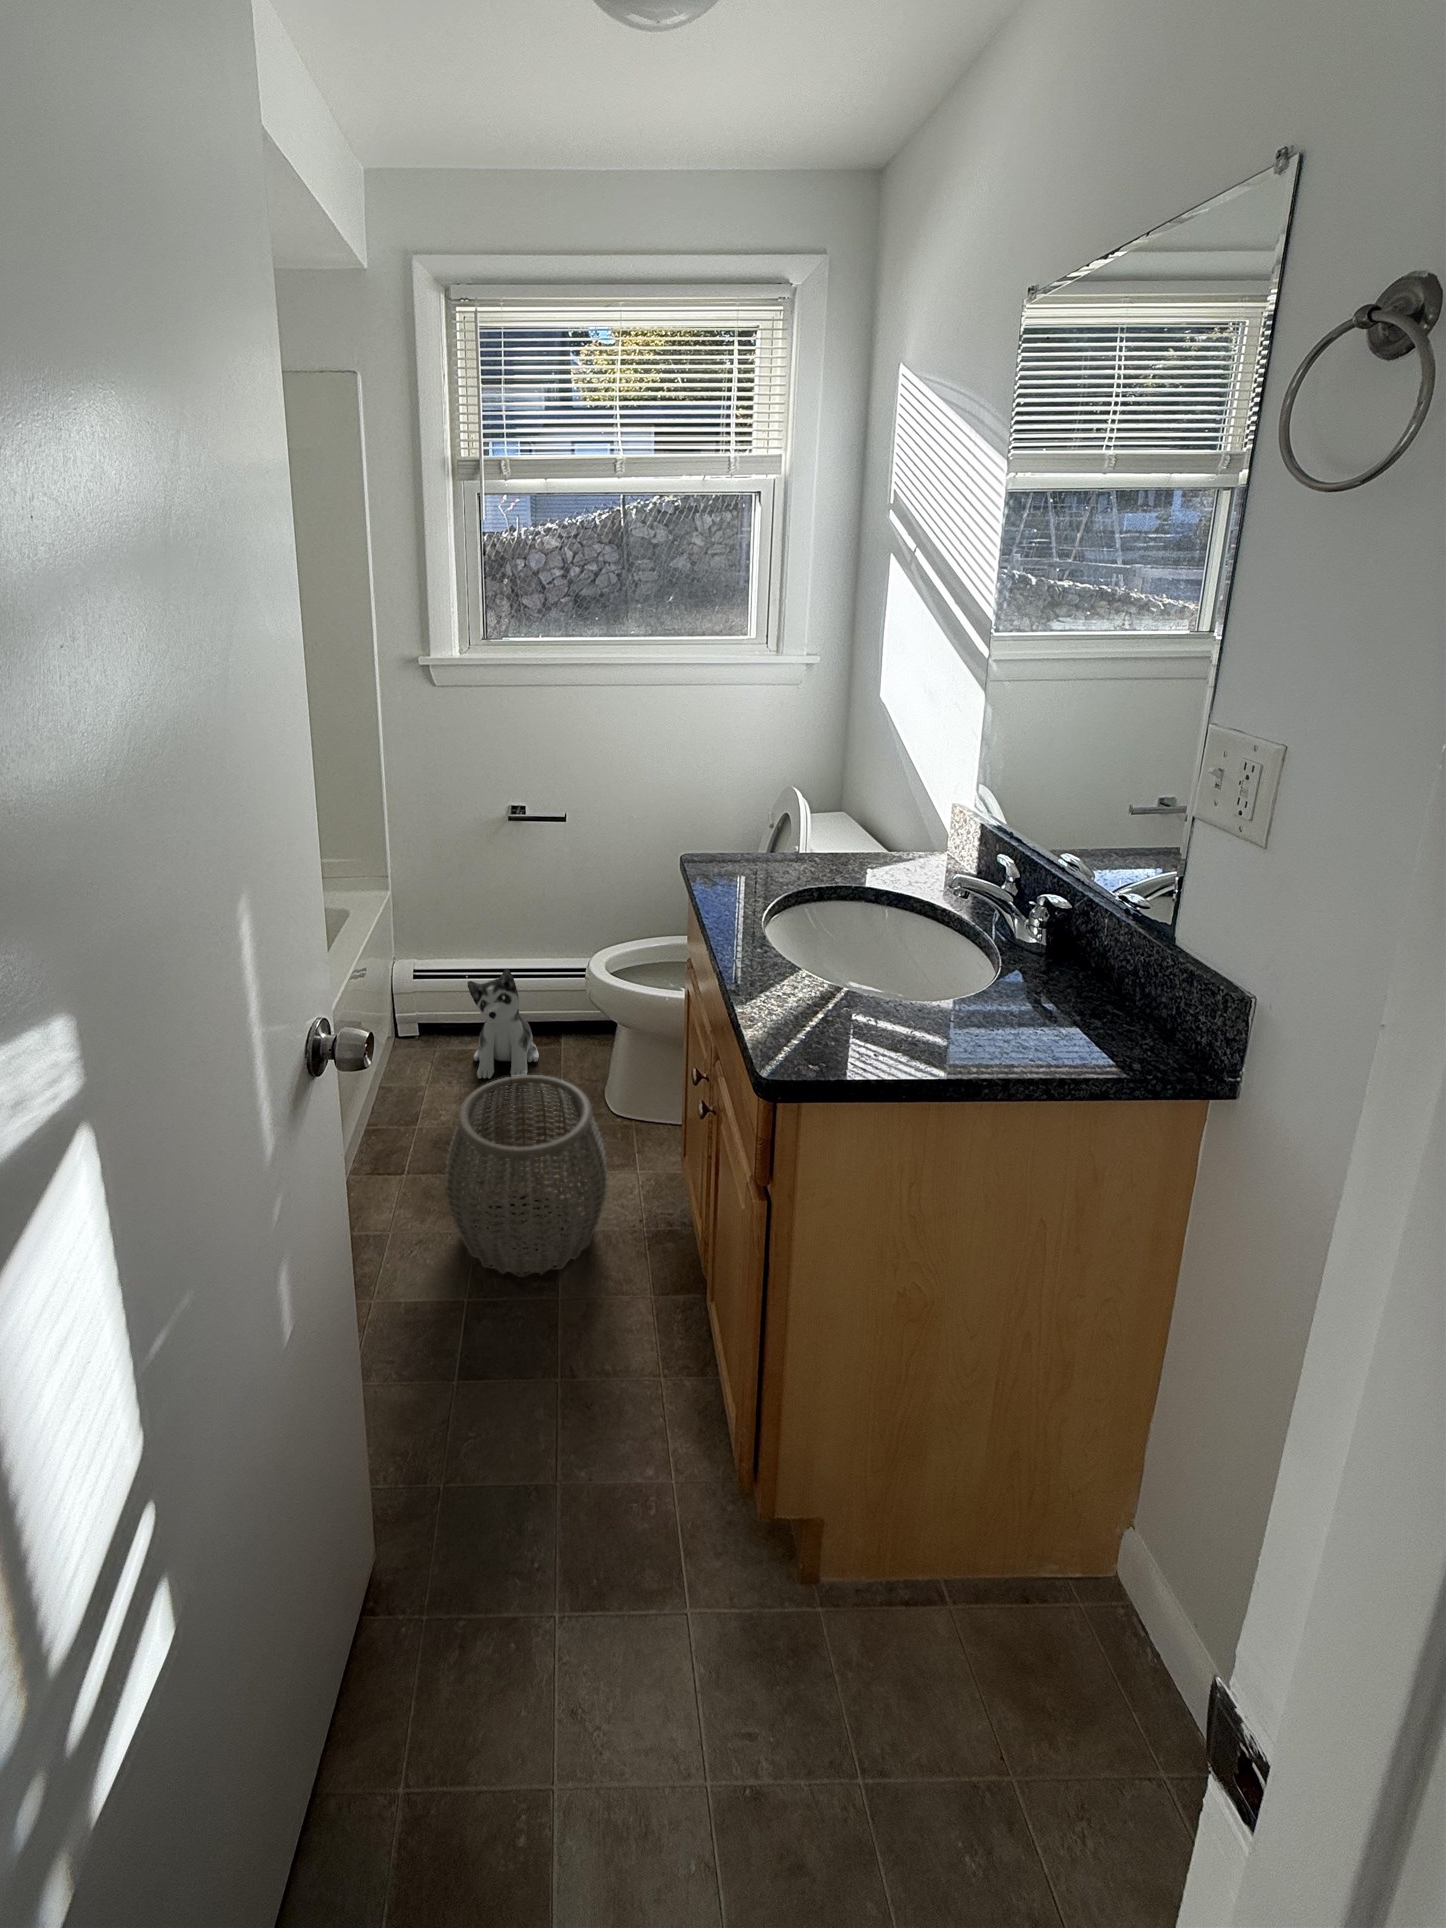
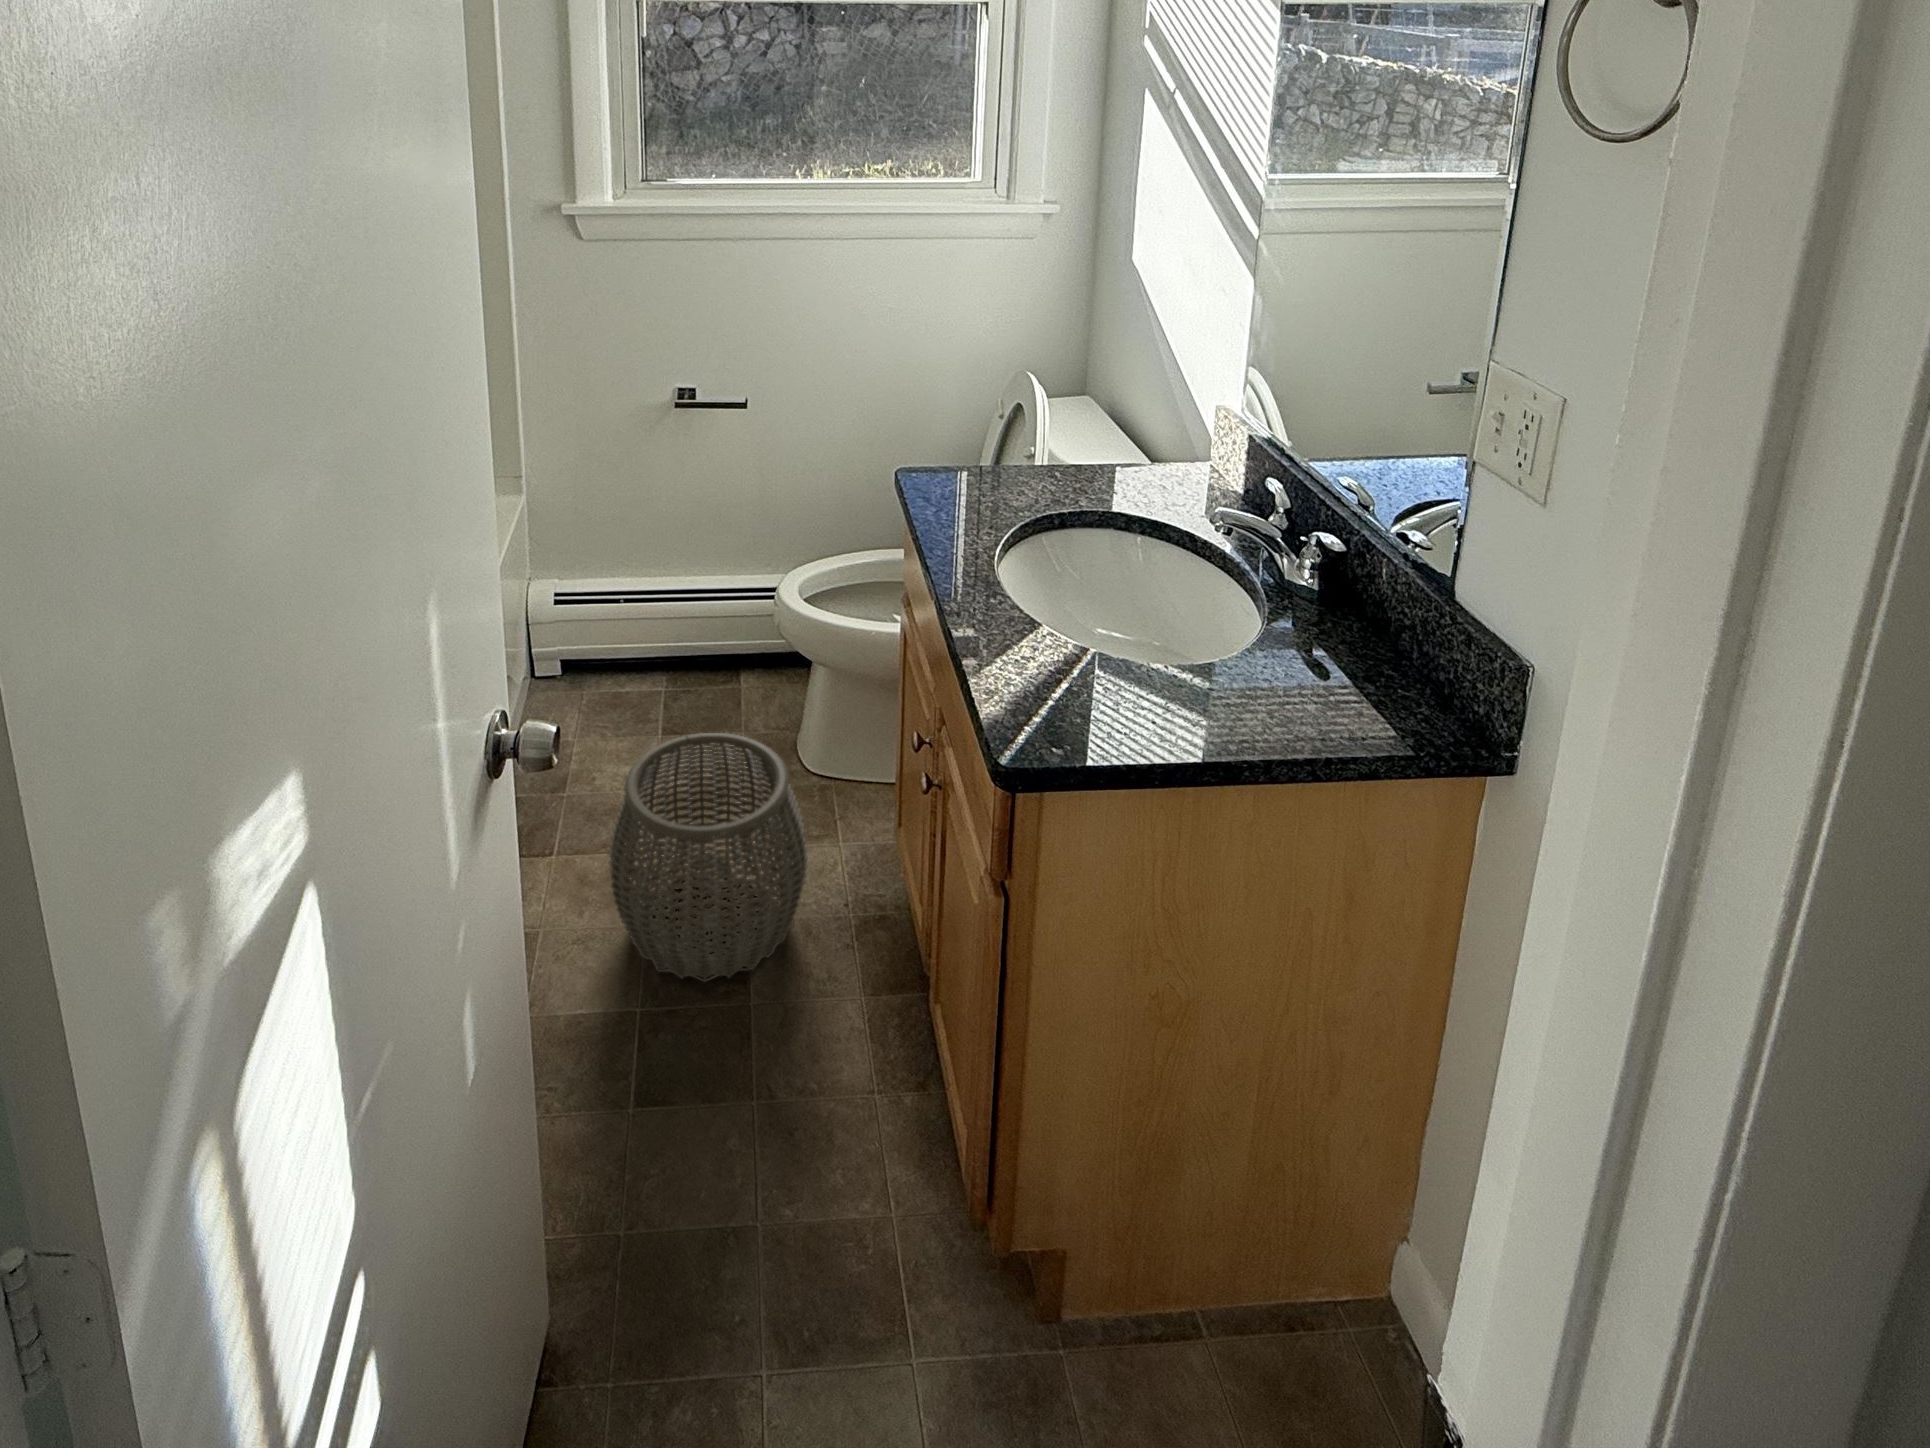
plush toy: present [468,969,539,1079] -> none [625,593,714,730]

